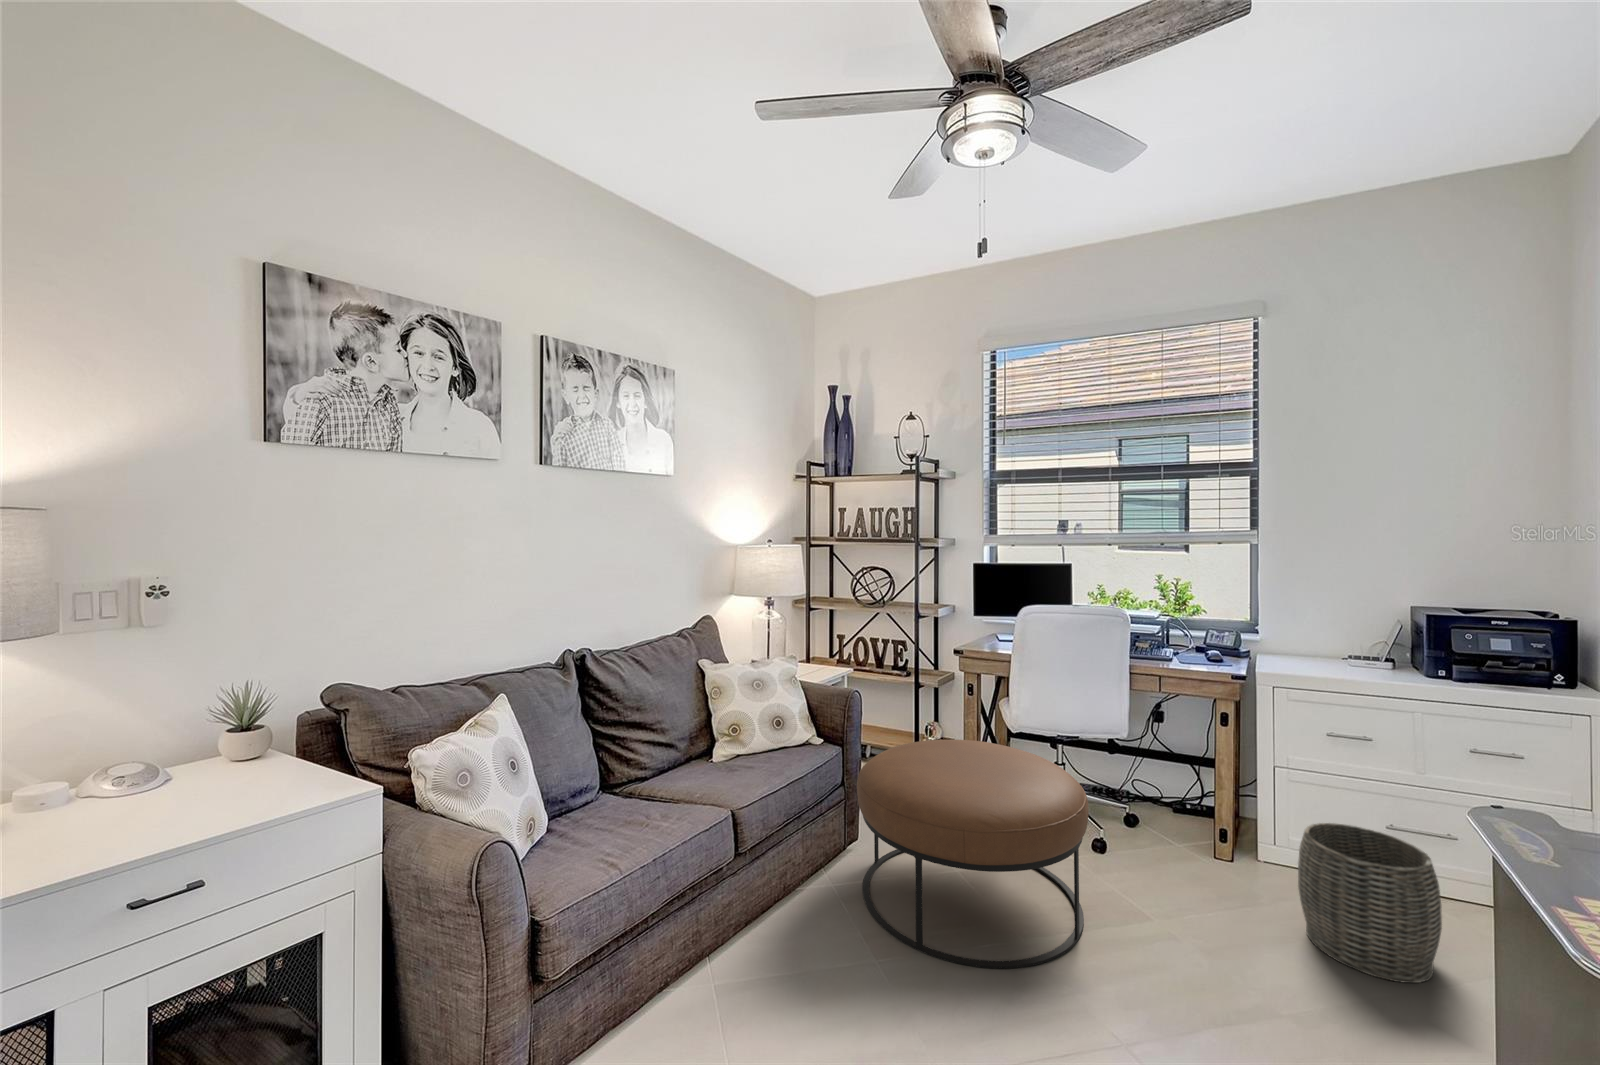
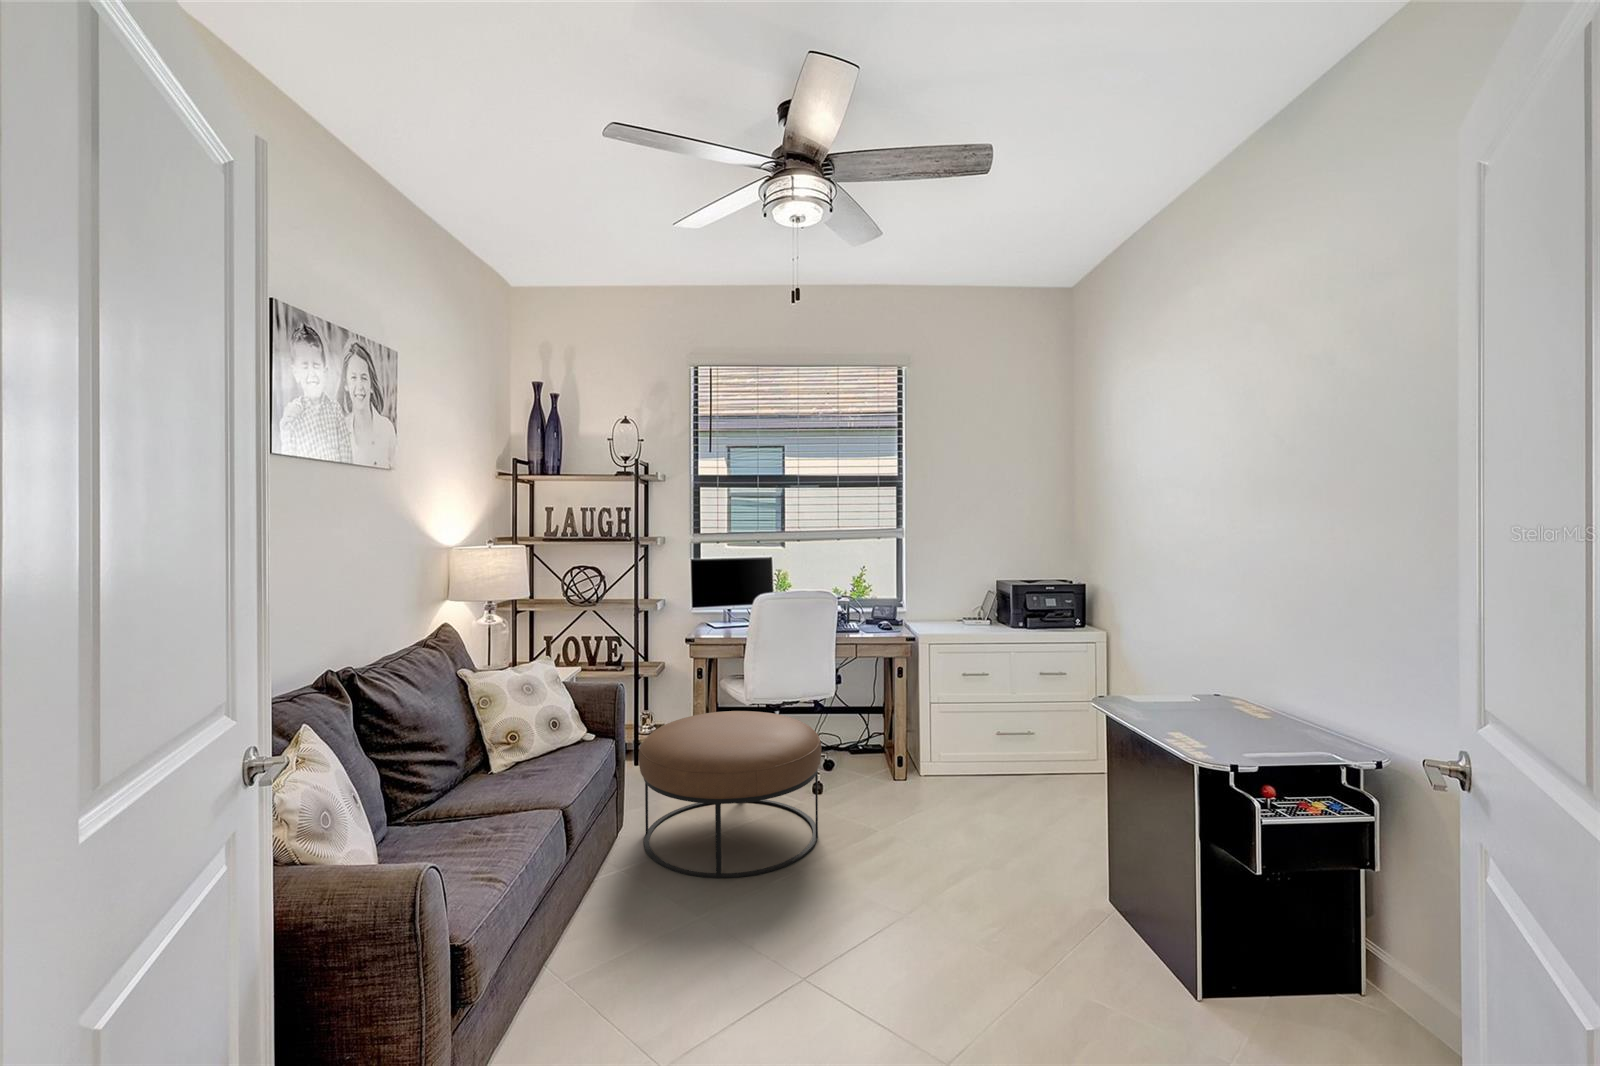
woven basket: present [1298,823,1442,983] -> none [928,721,994,806]

